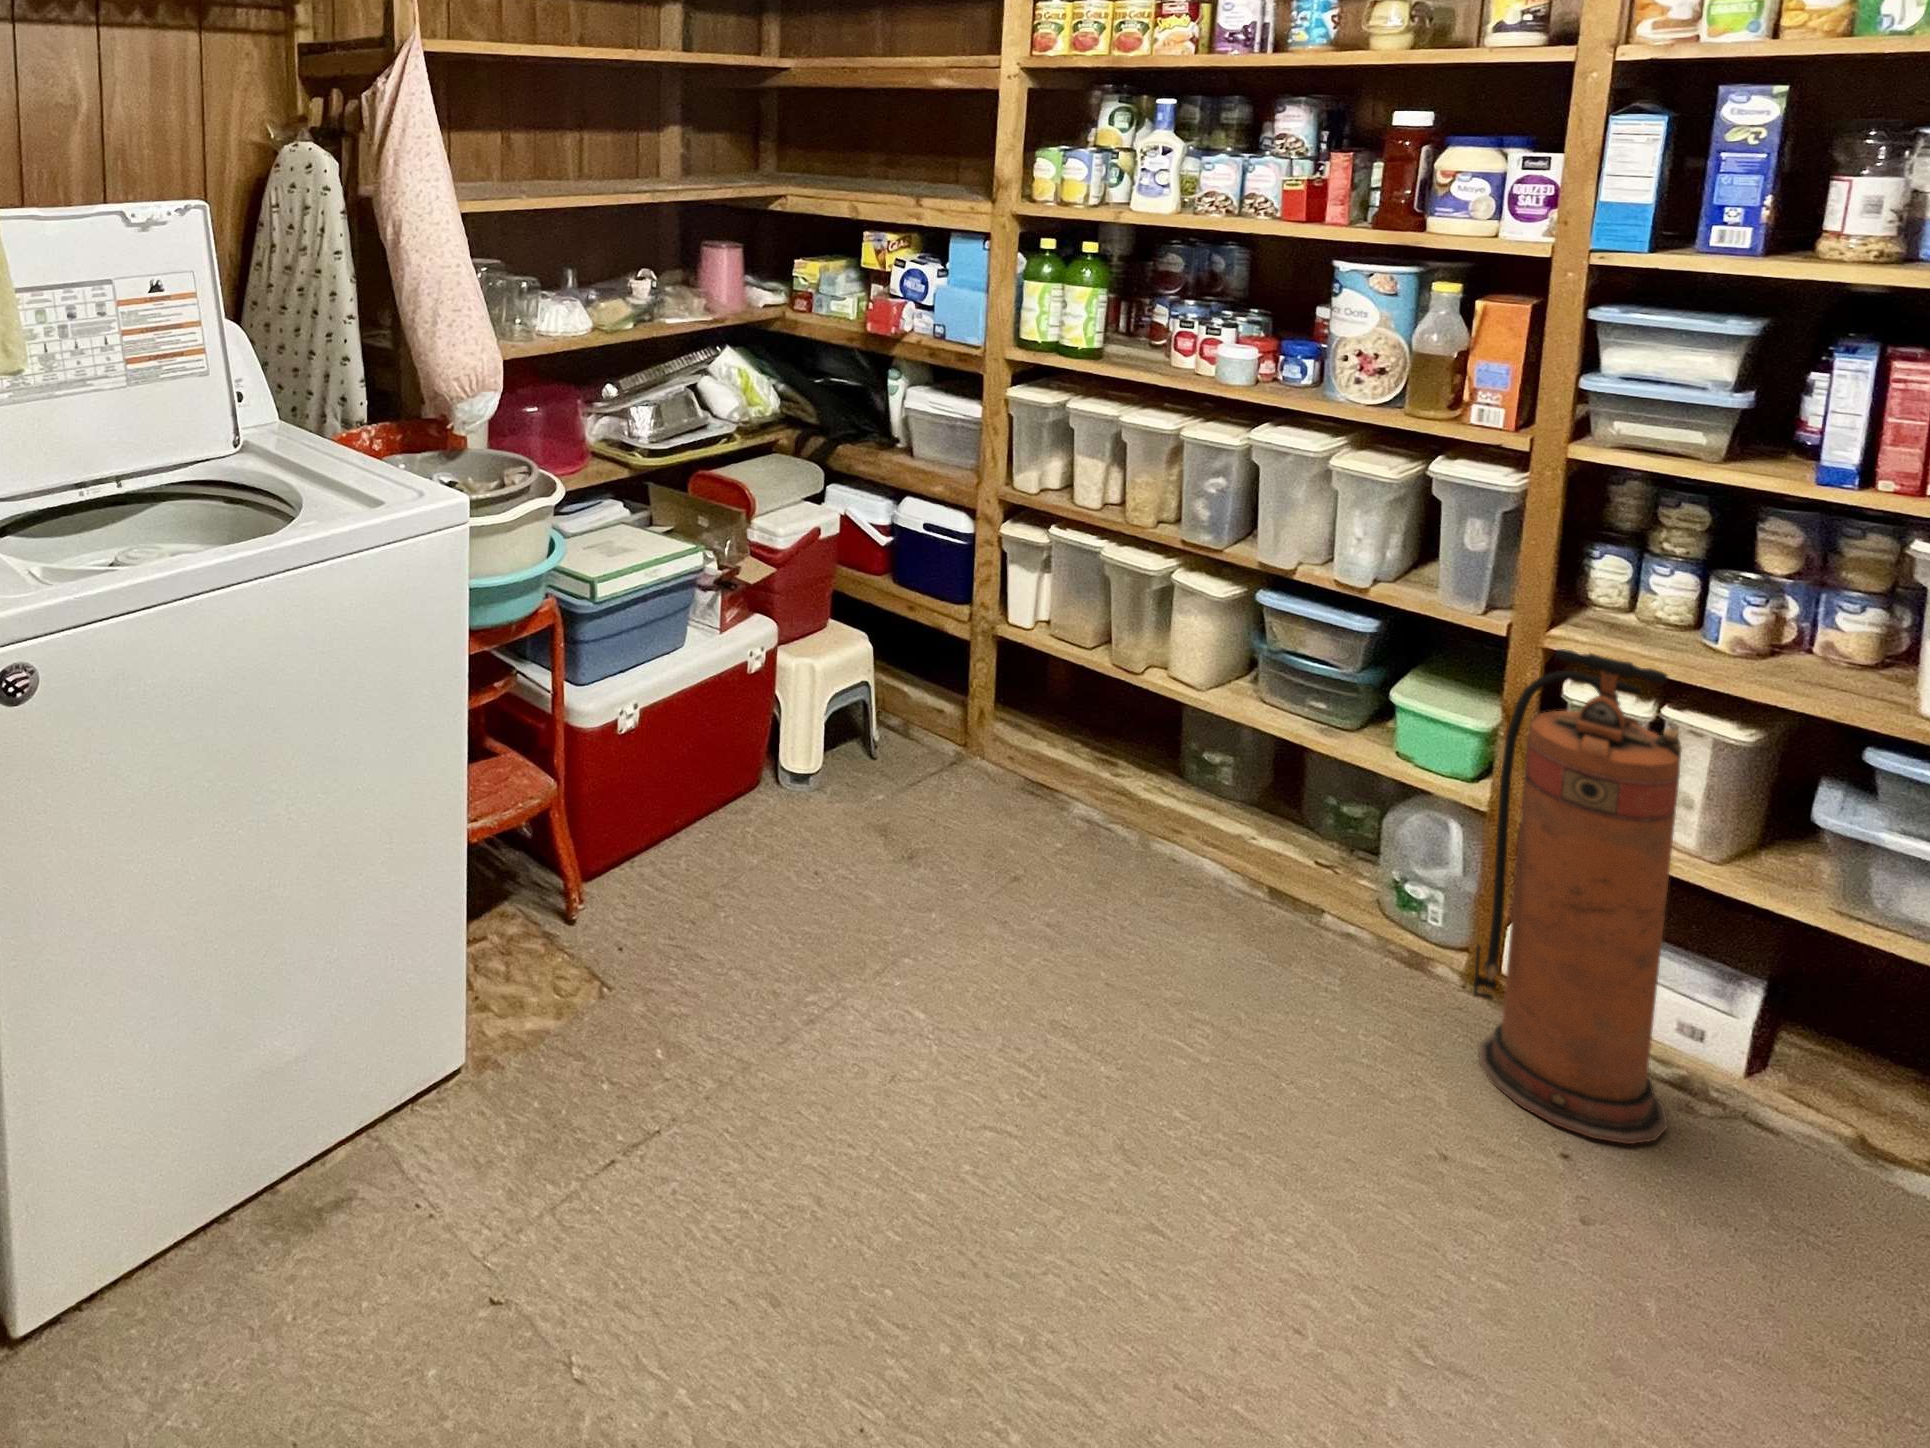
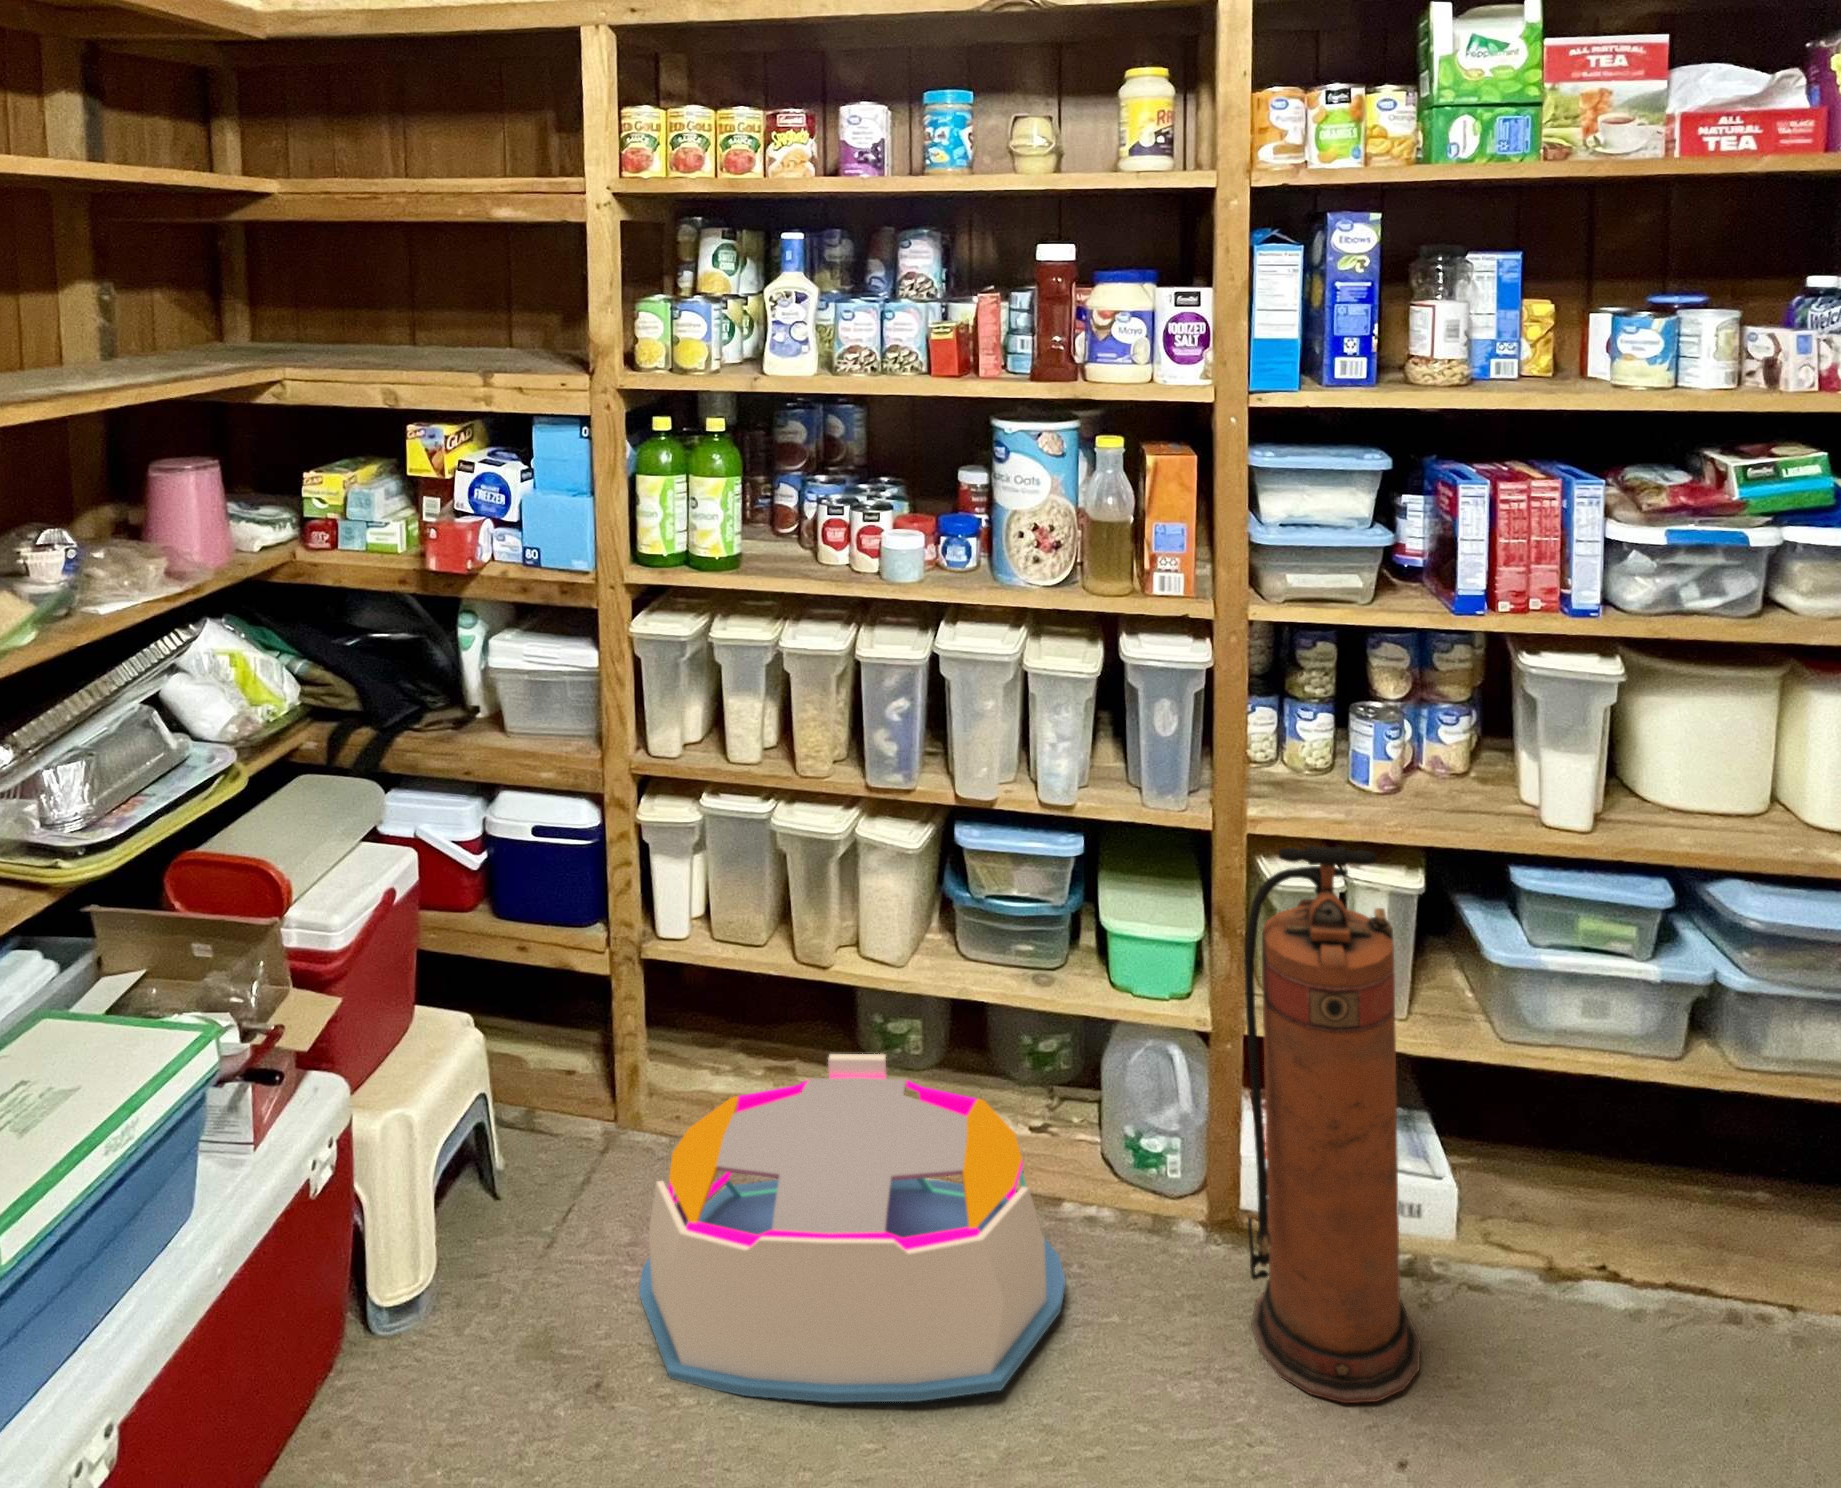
storage bin: none [954,732,1300,983] -> present [639,1054,1066,1402]

